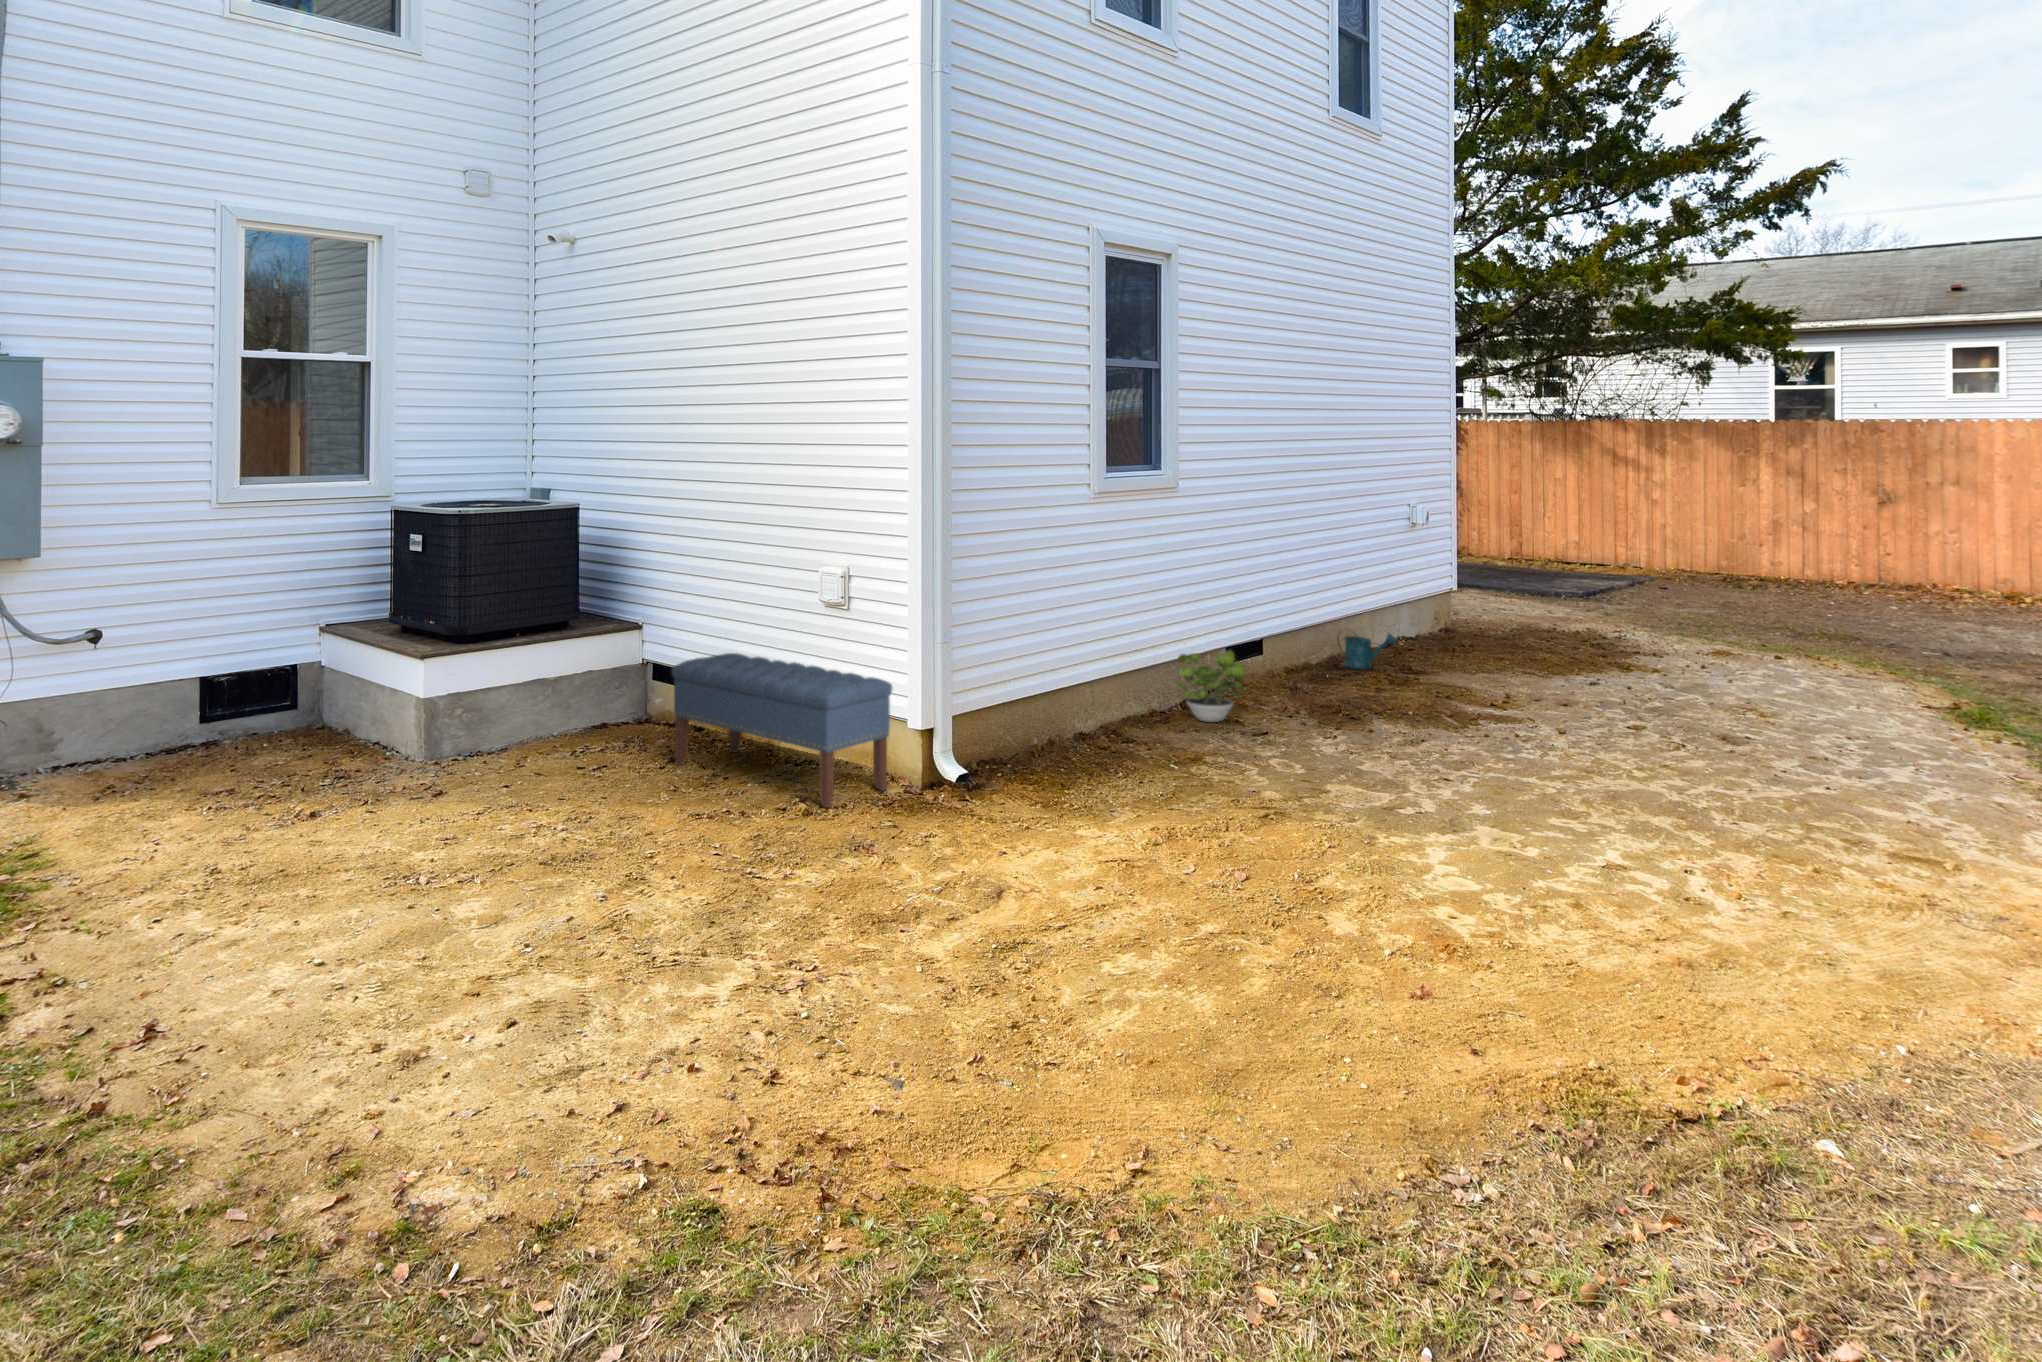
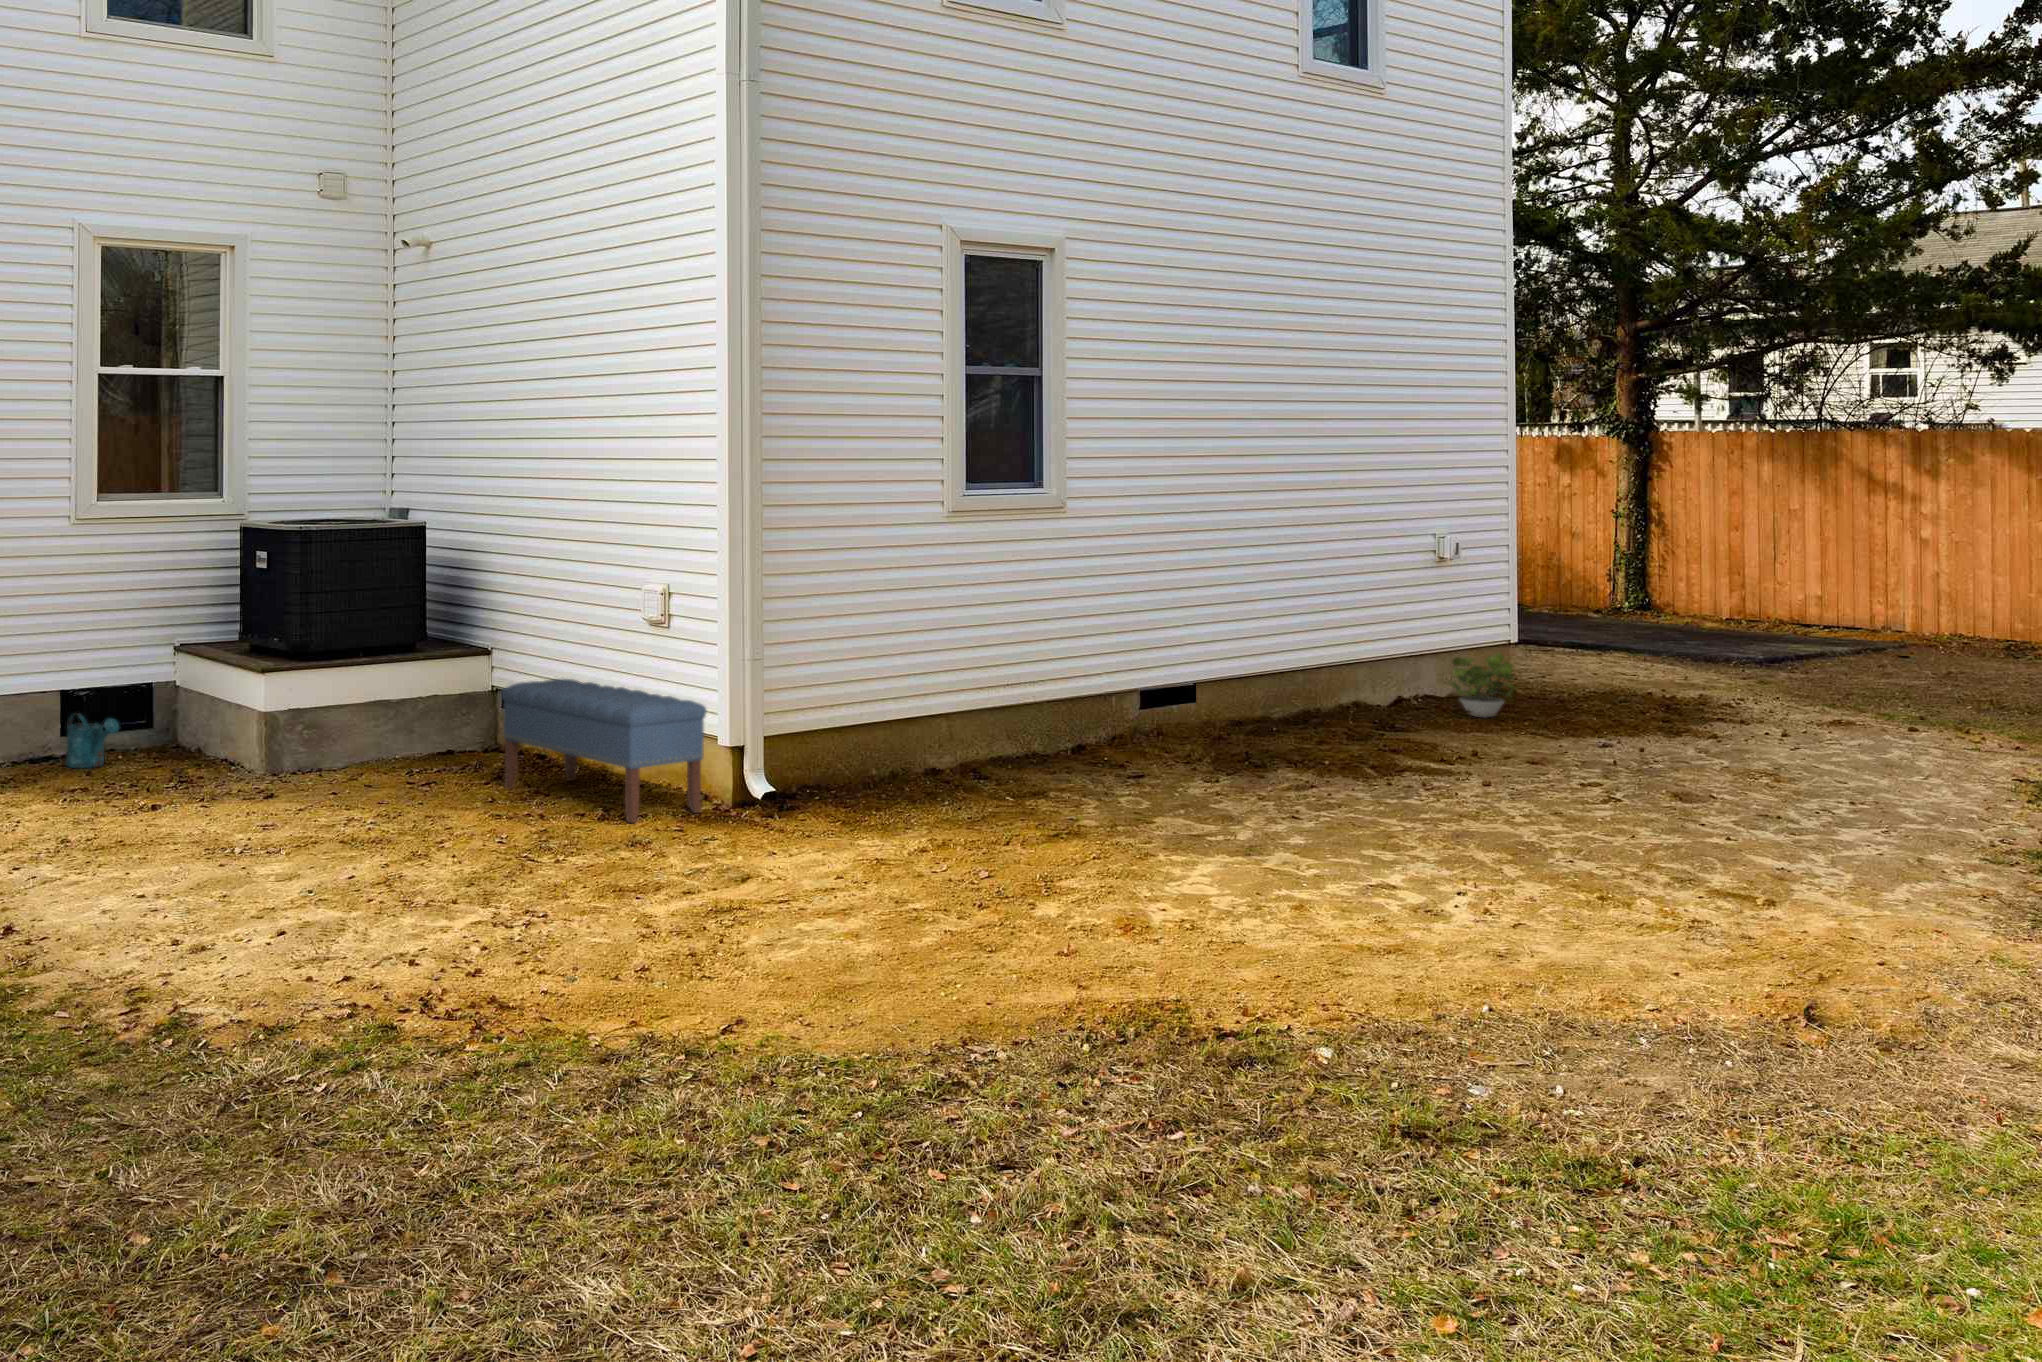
watering can: present [1337,633,1396,669] -> present [66,713,119,768]
potted plant: present [1176,651,1248,722] -> present [1450,653,1515,718]

